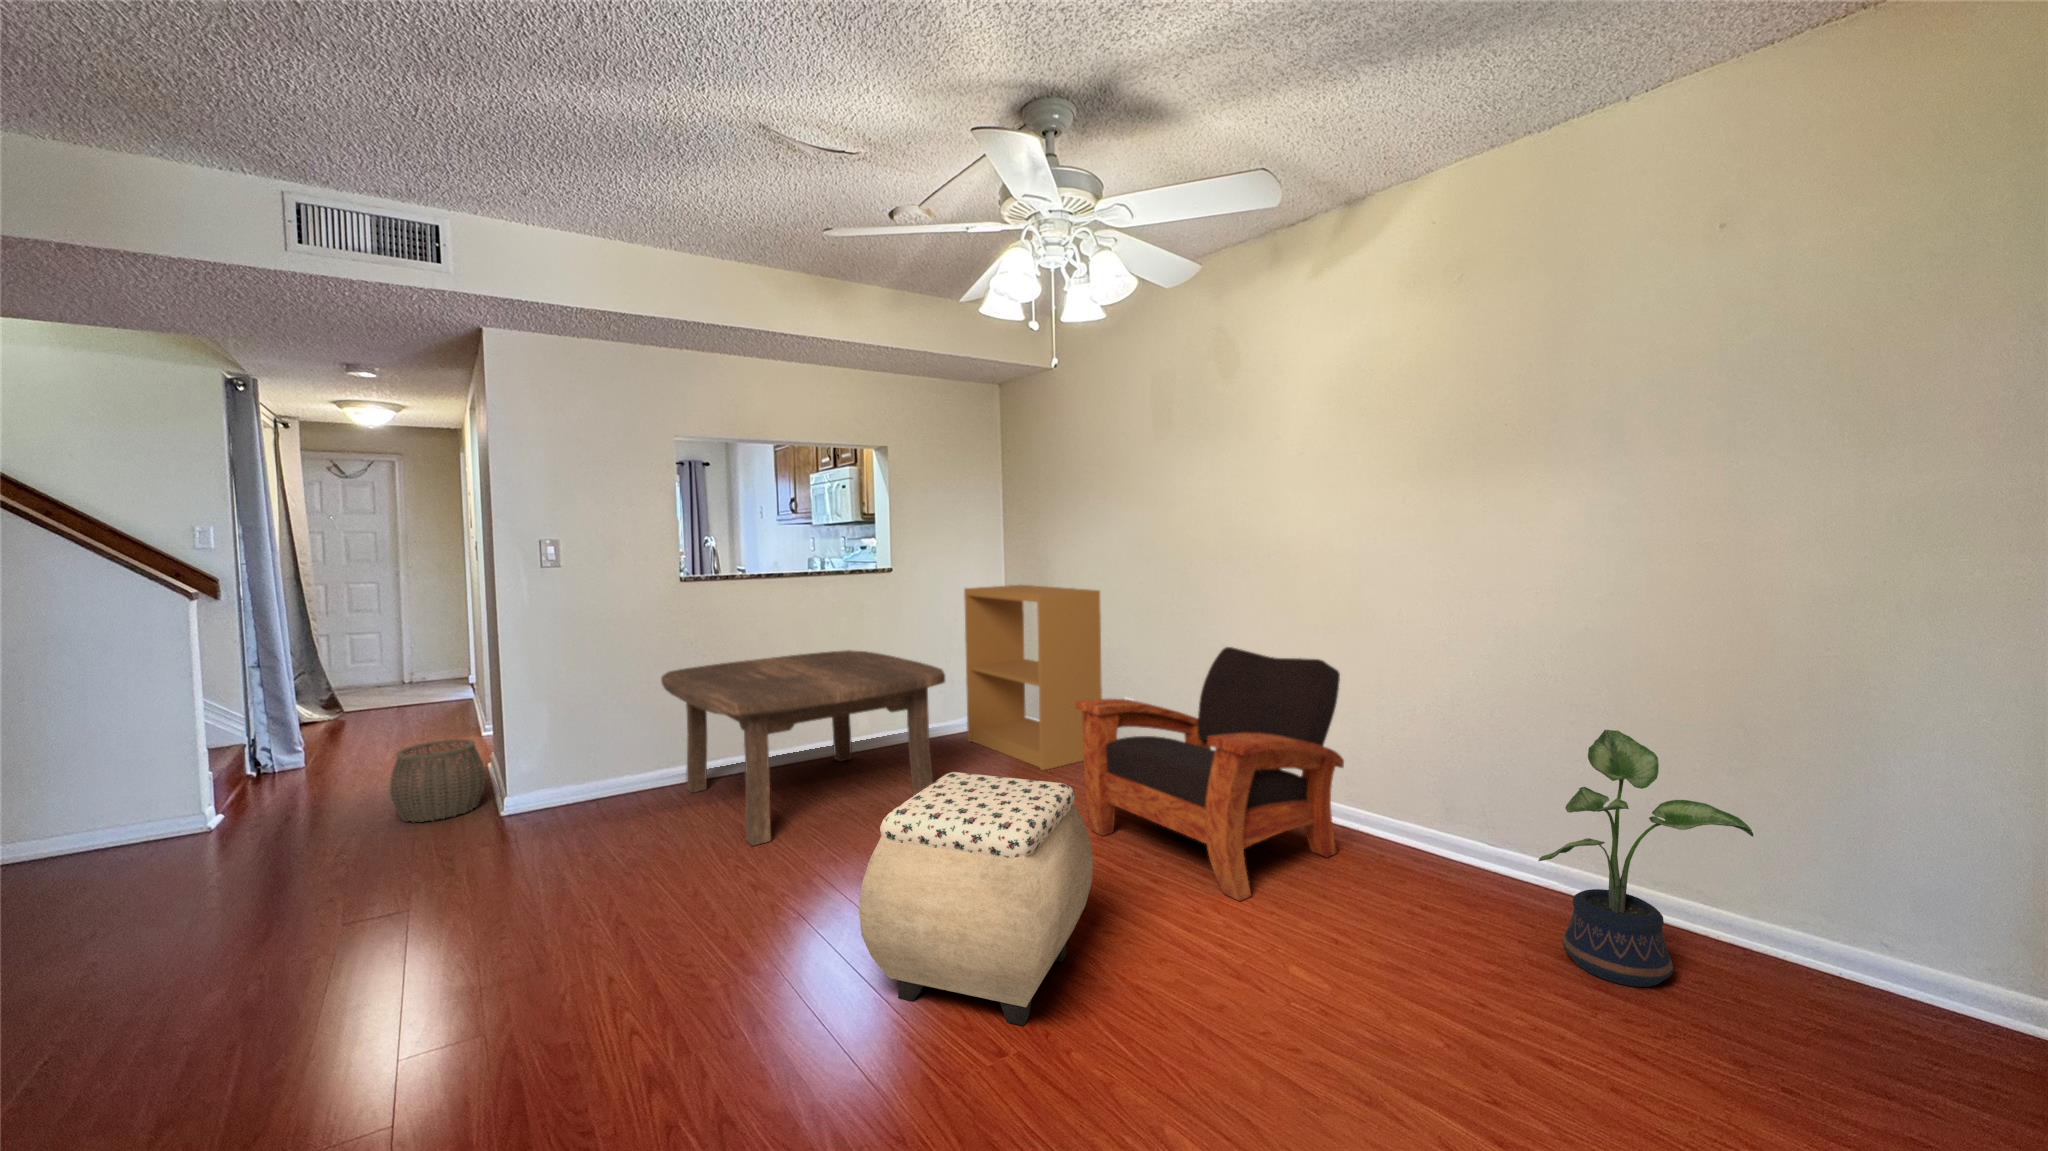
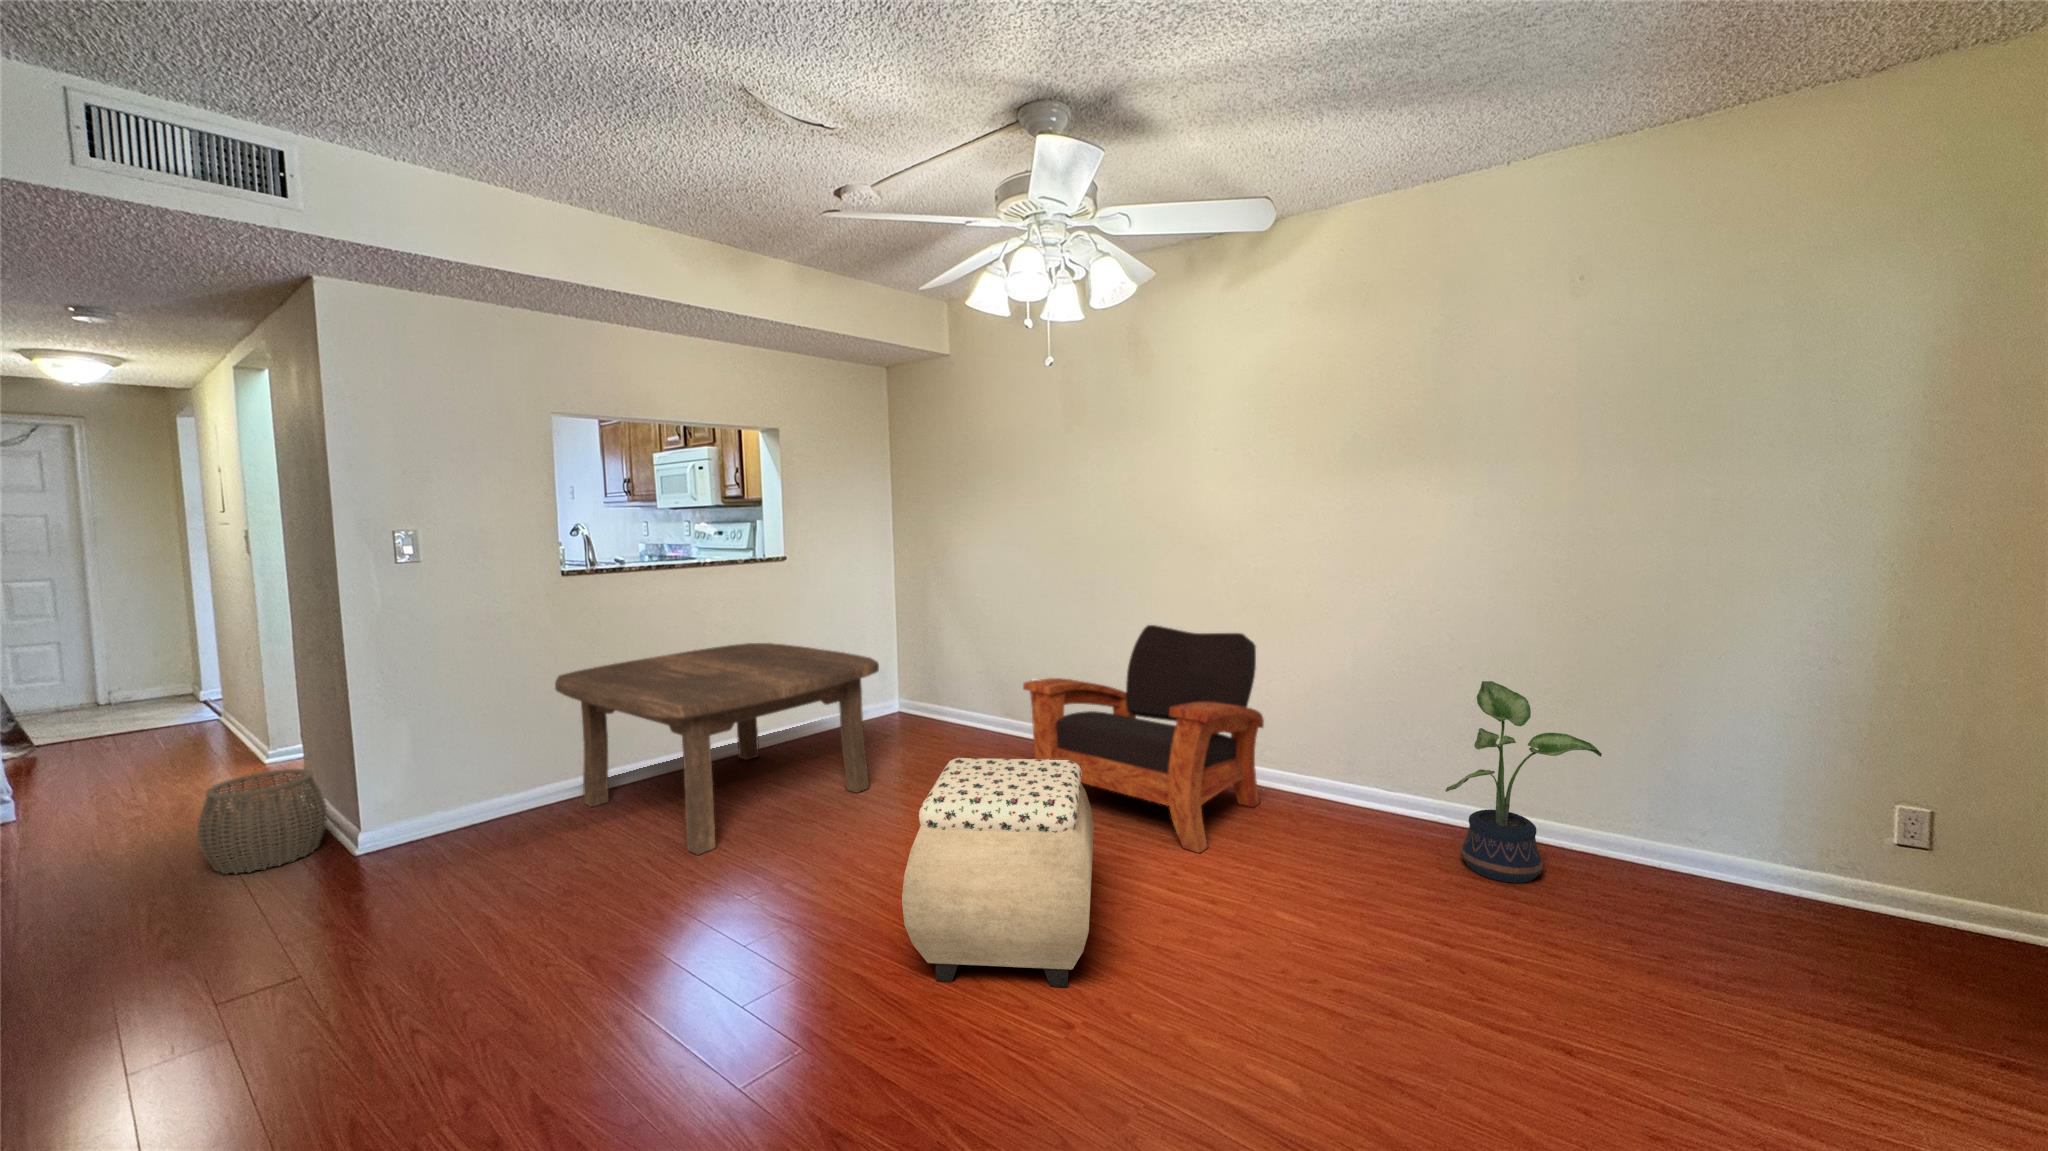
bookshelf: present [964,585,1102,770] -> none [868,570,1014,753]

